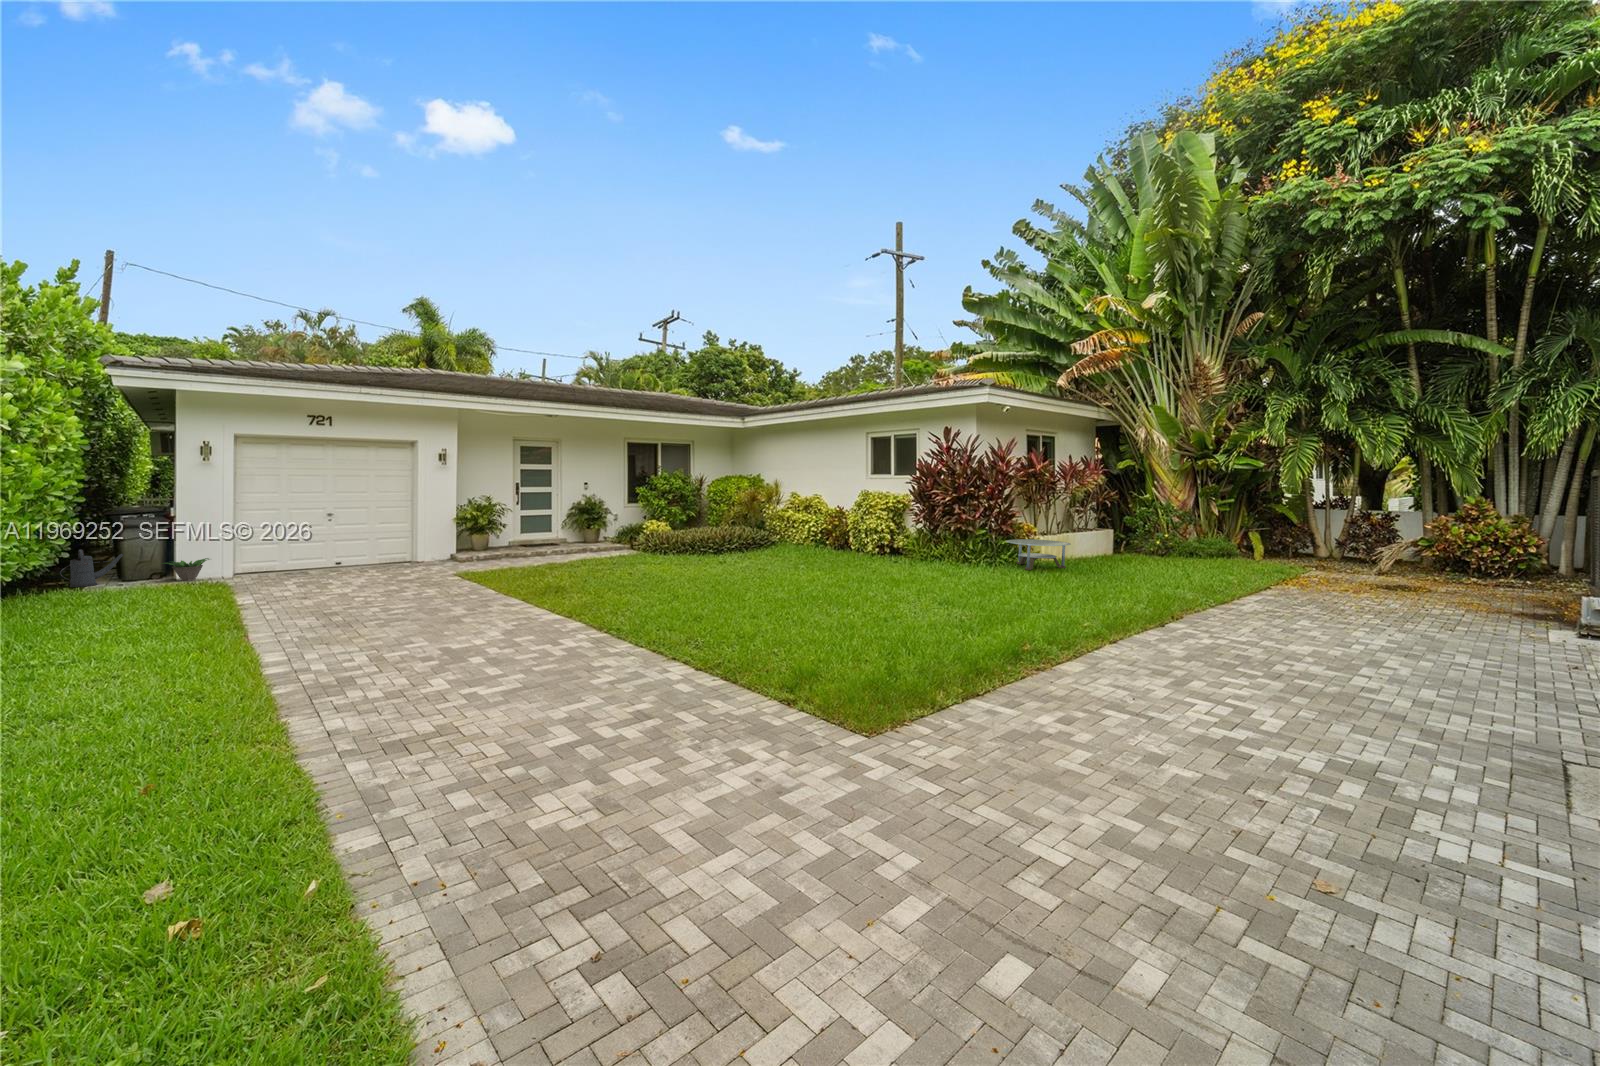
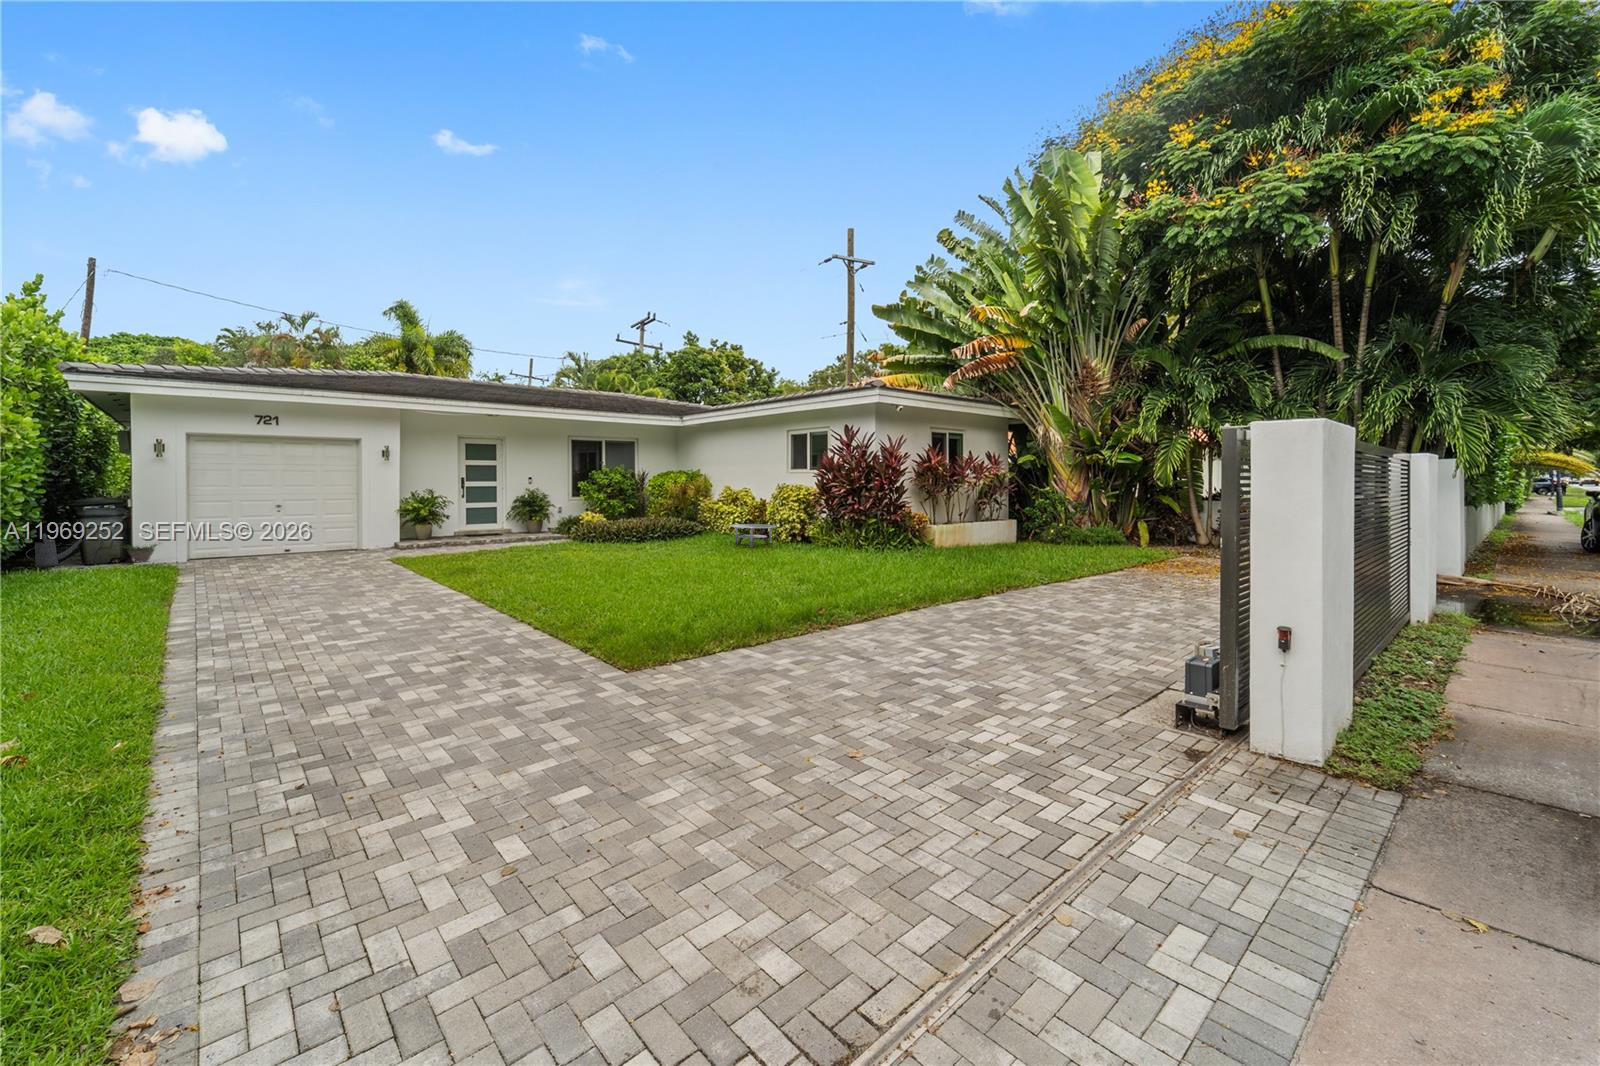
round table: present [1006,539,1071,570] -> present [729,524,777,548]

